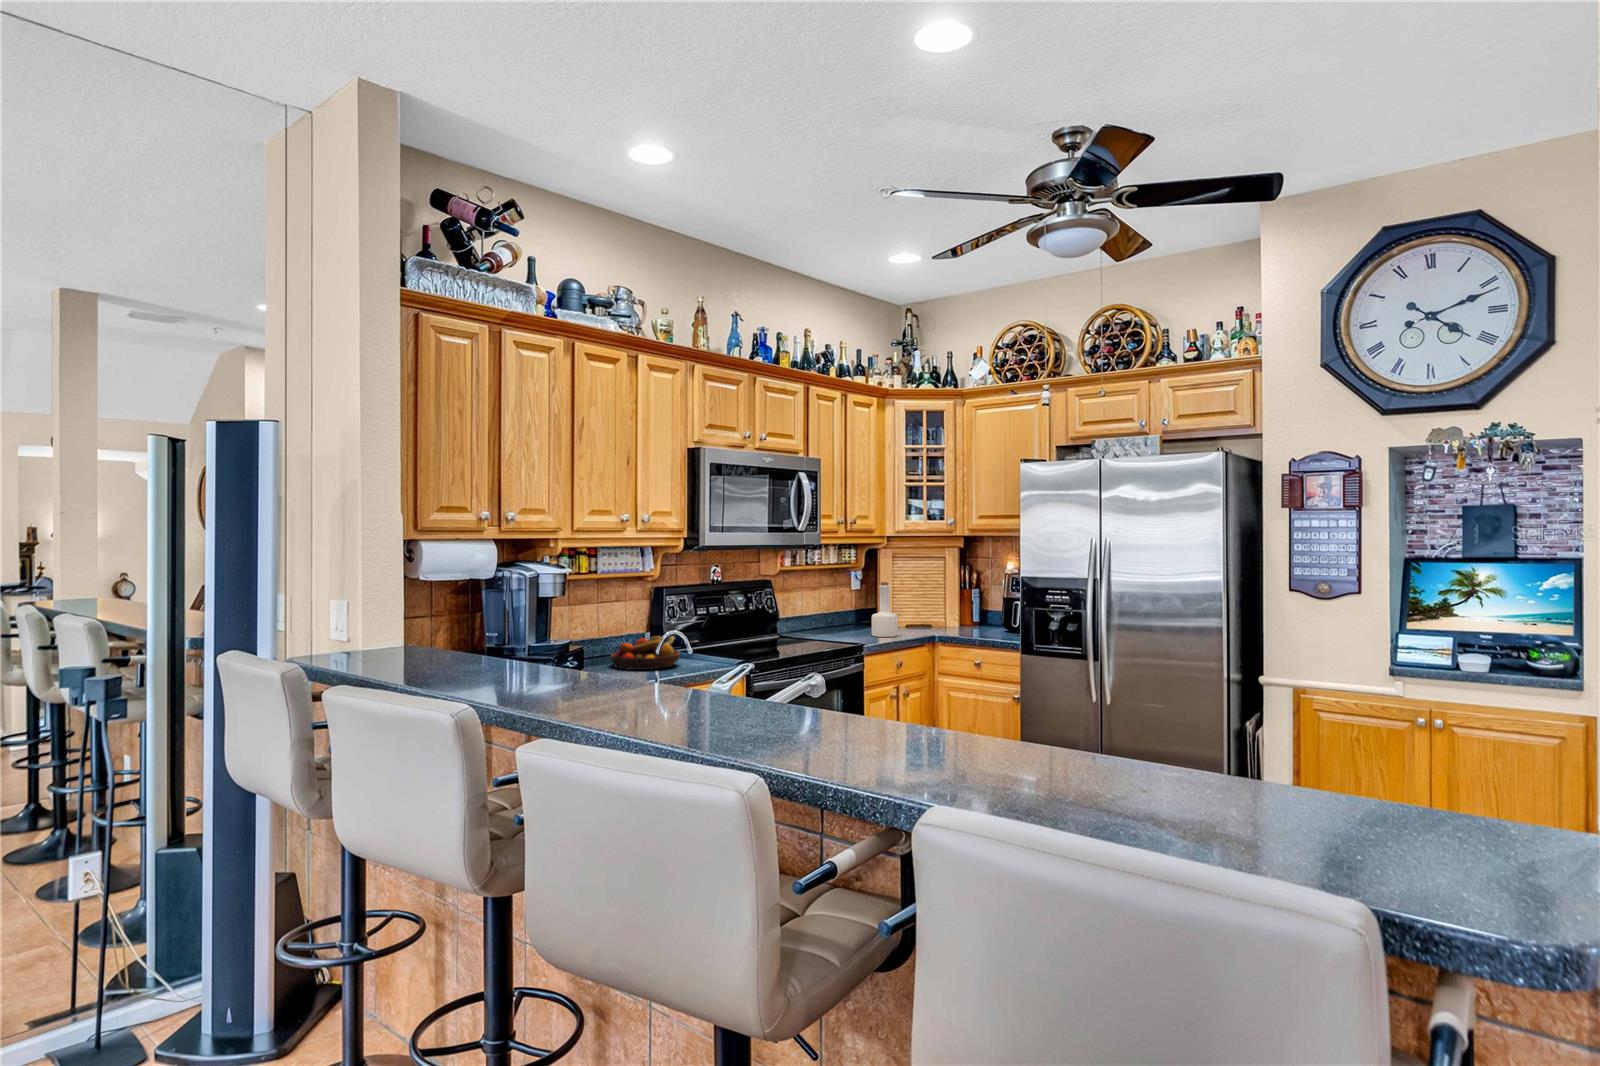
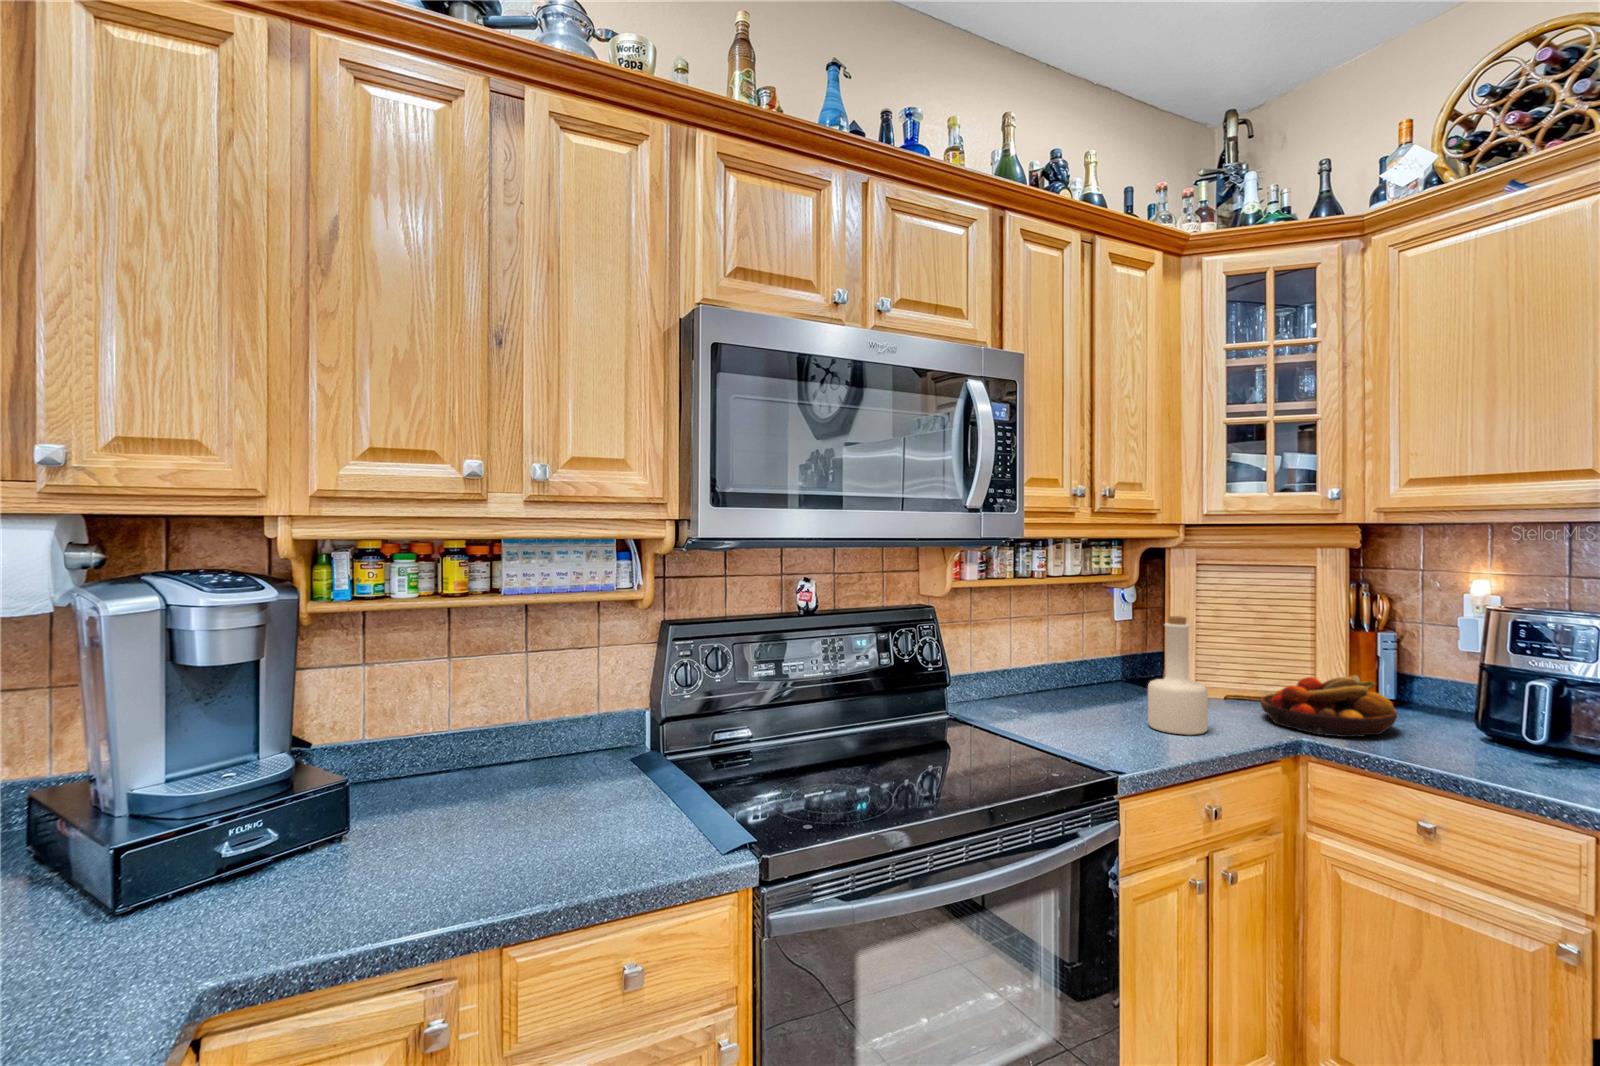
fruit bowl: present [611,636,680,670] -> present [1260,675,1397,737]

